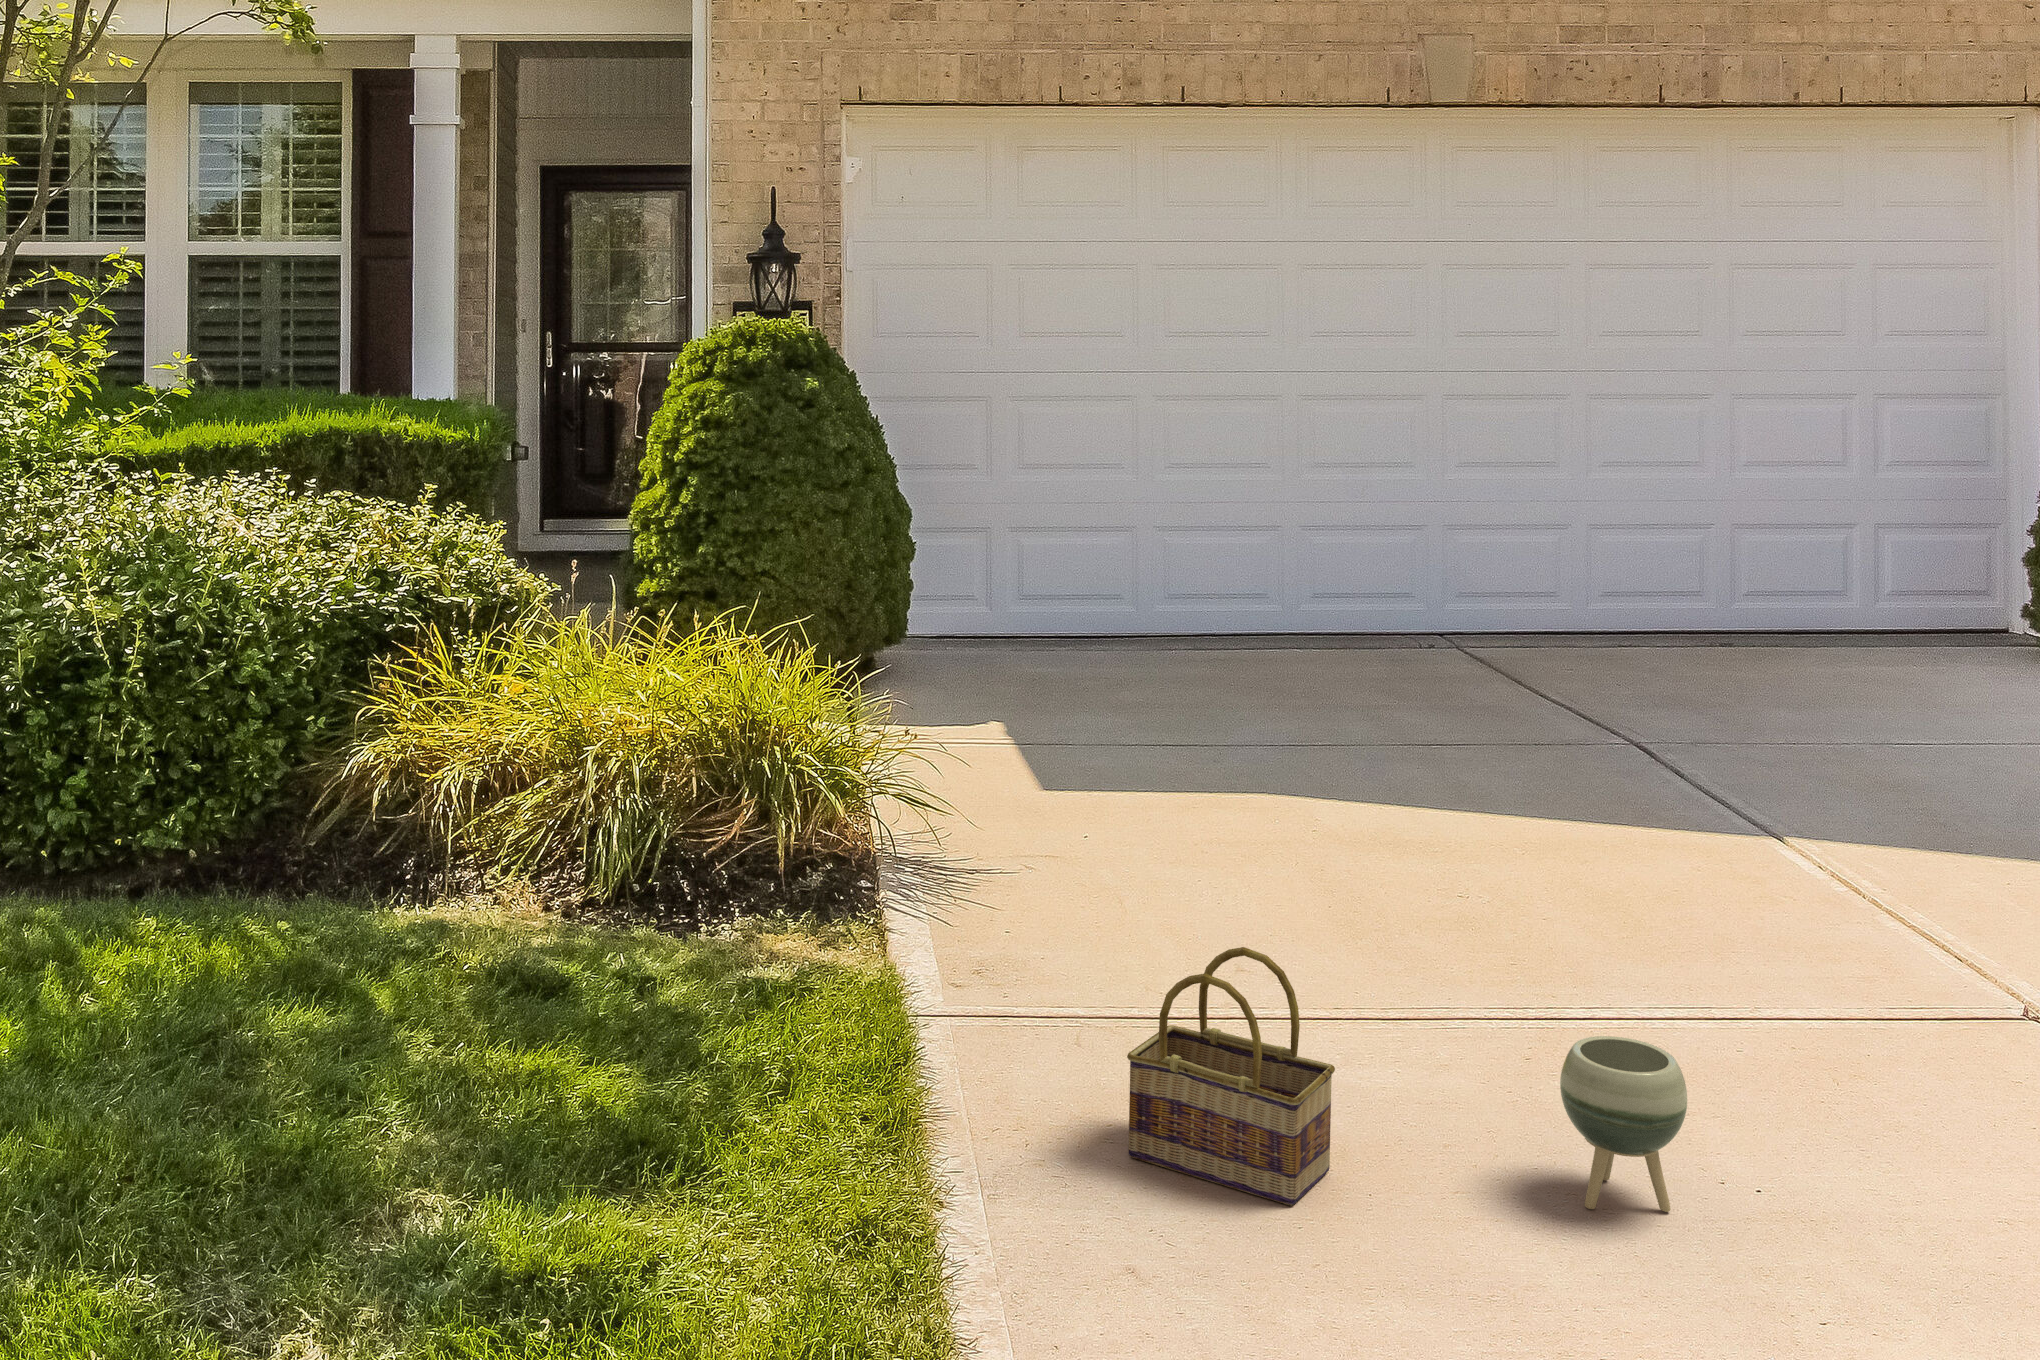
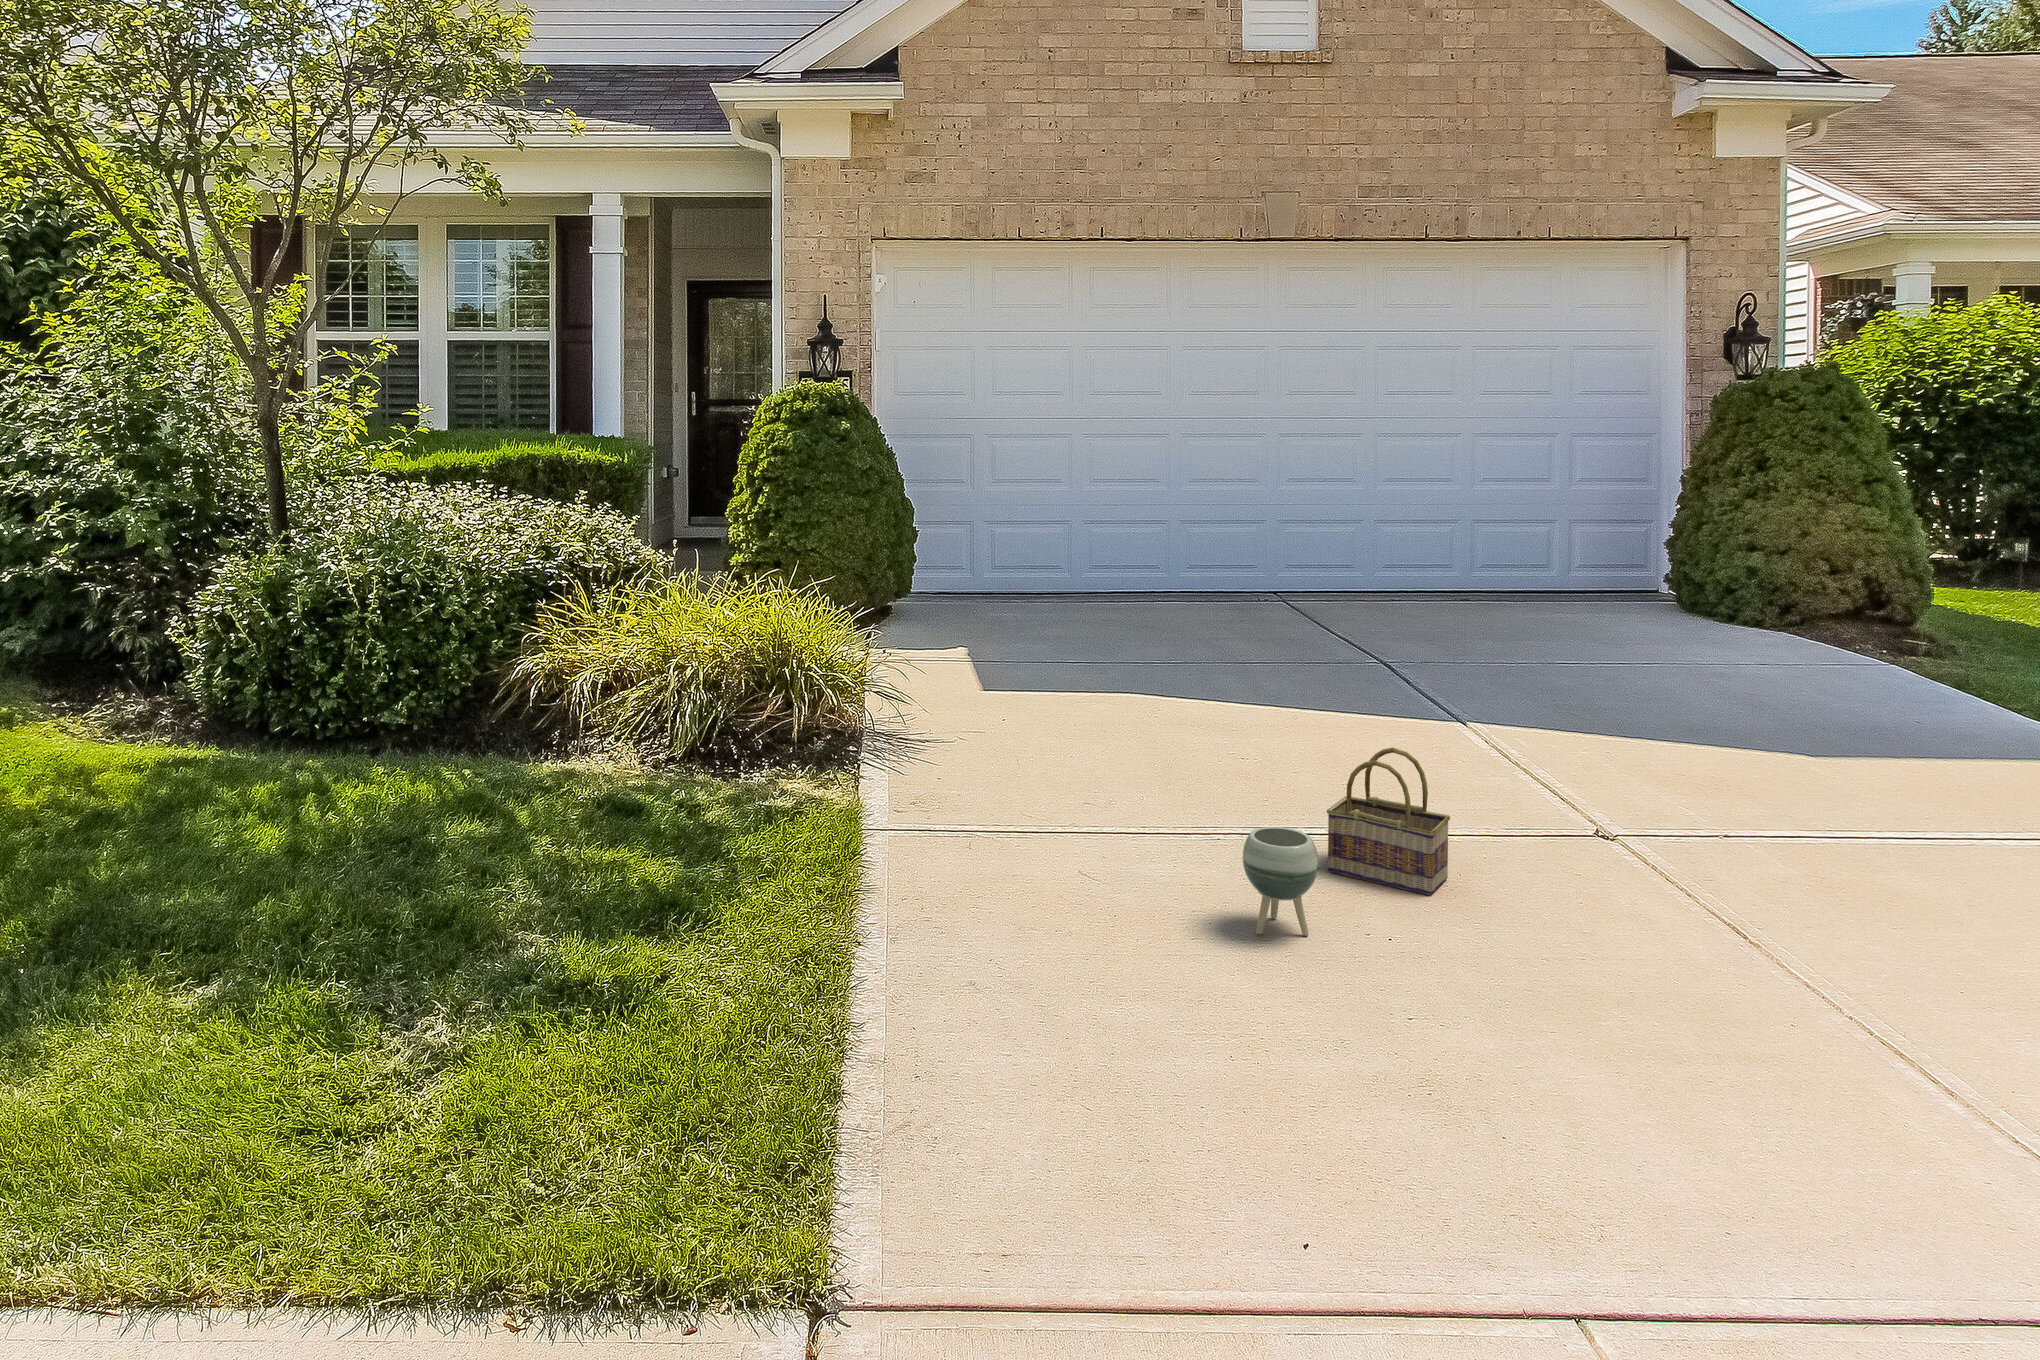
basket: present [1127,947,1335,1205] -> present [1327,747,1450,895]

